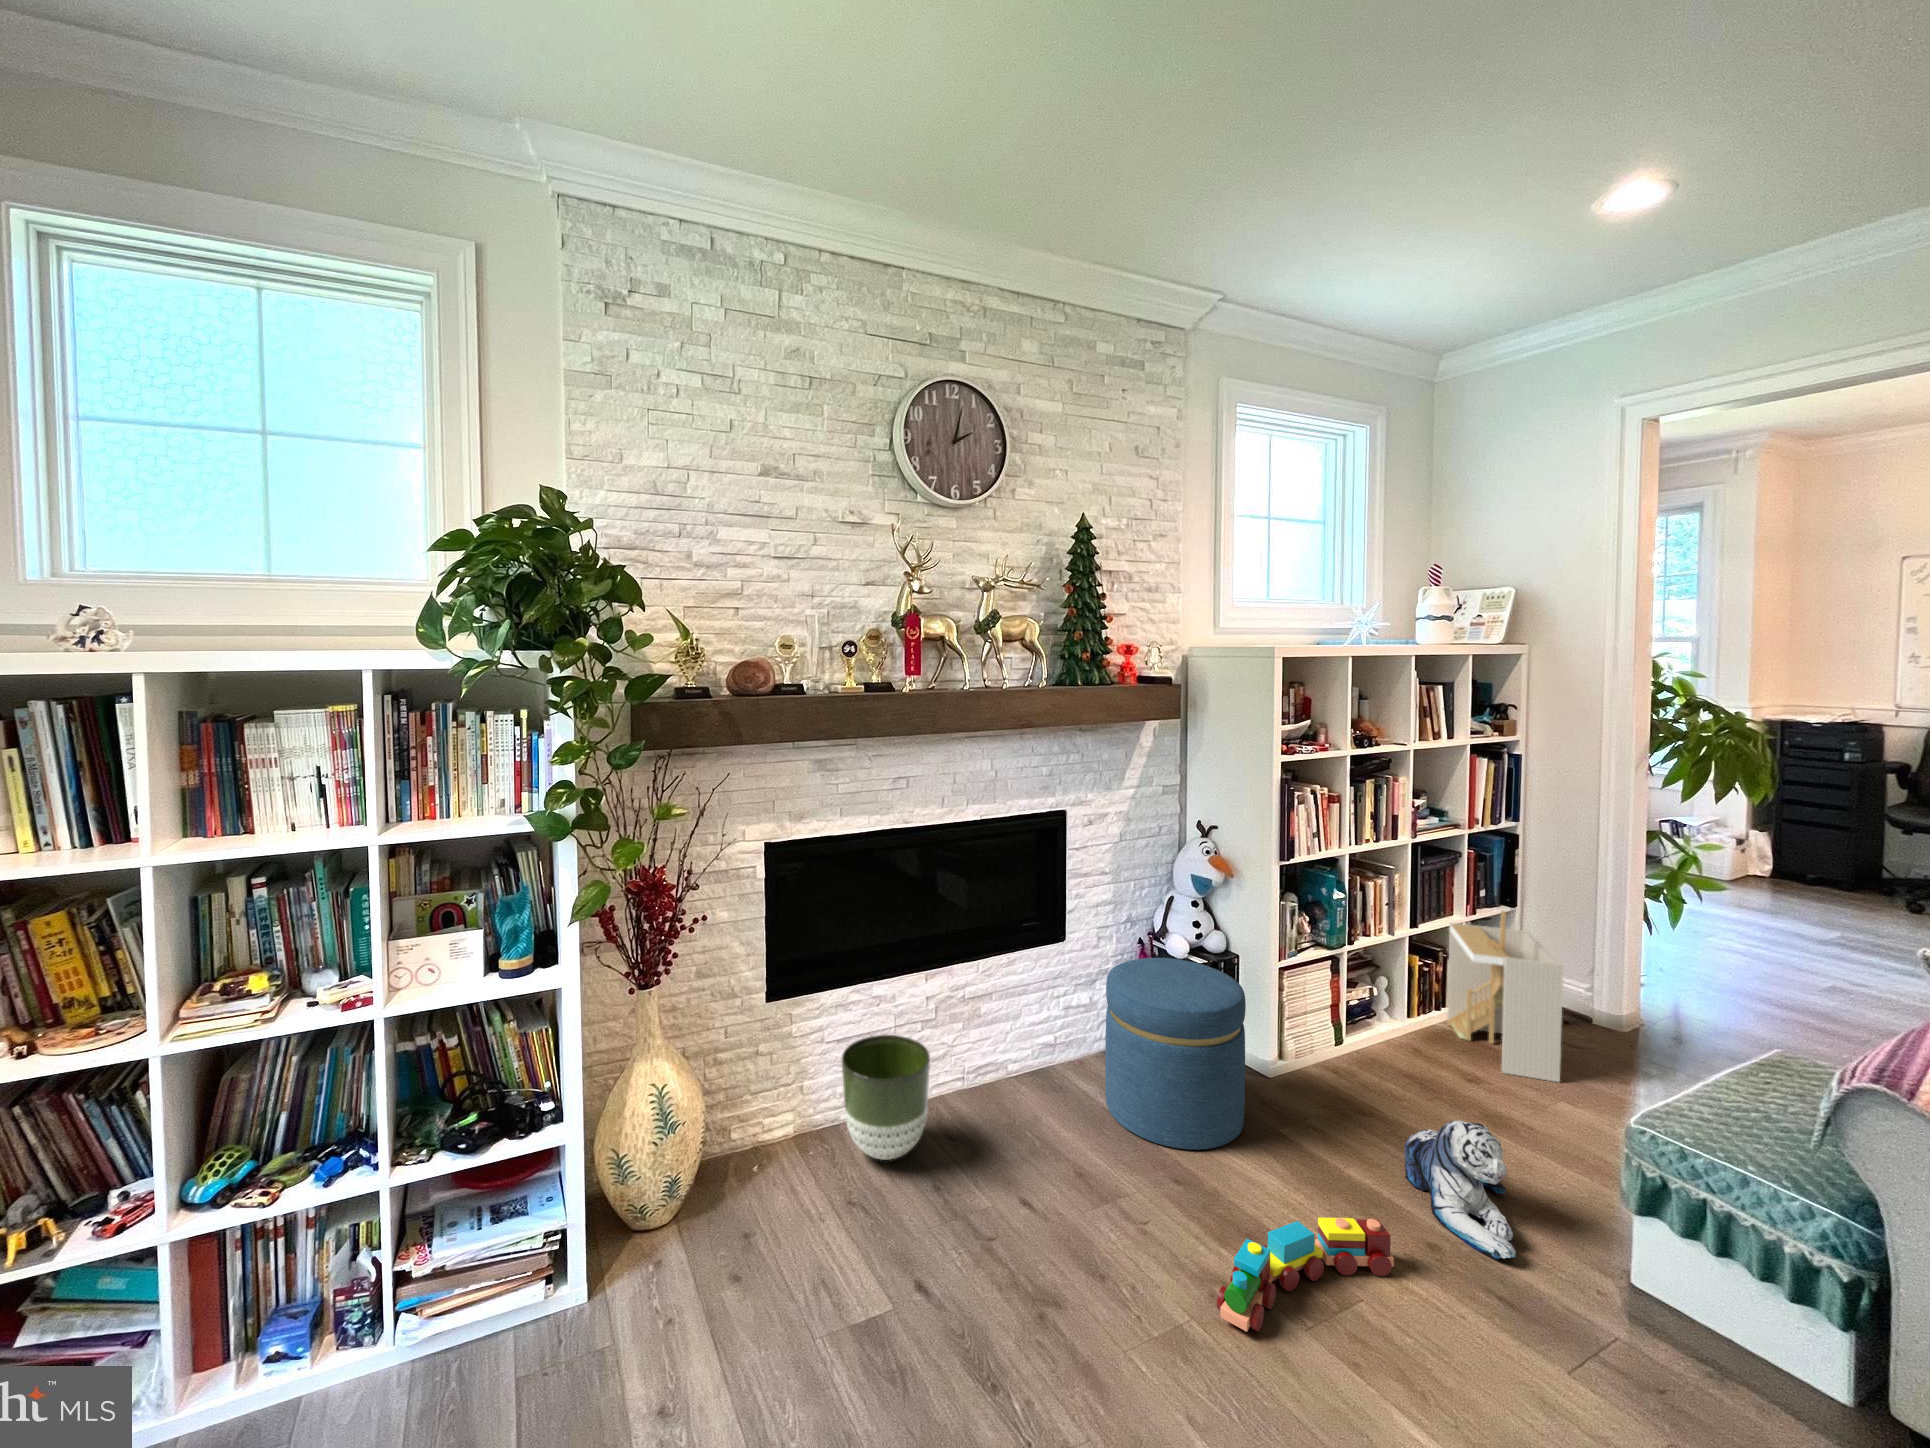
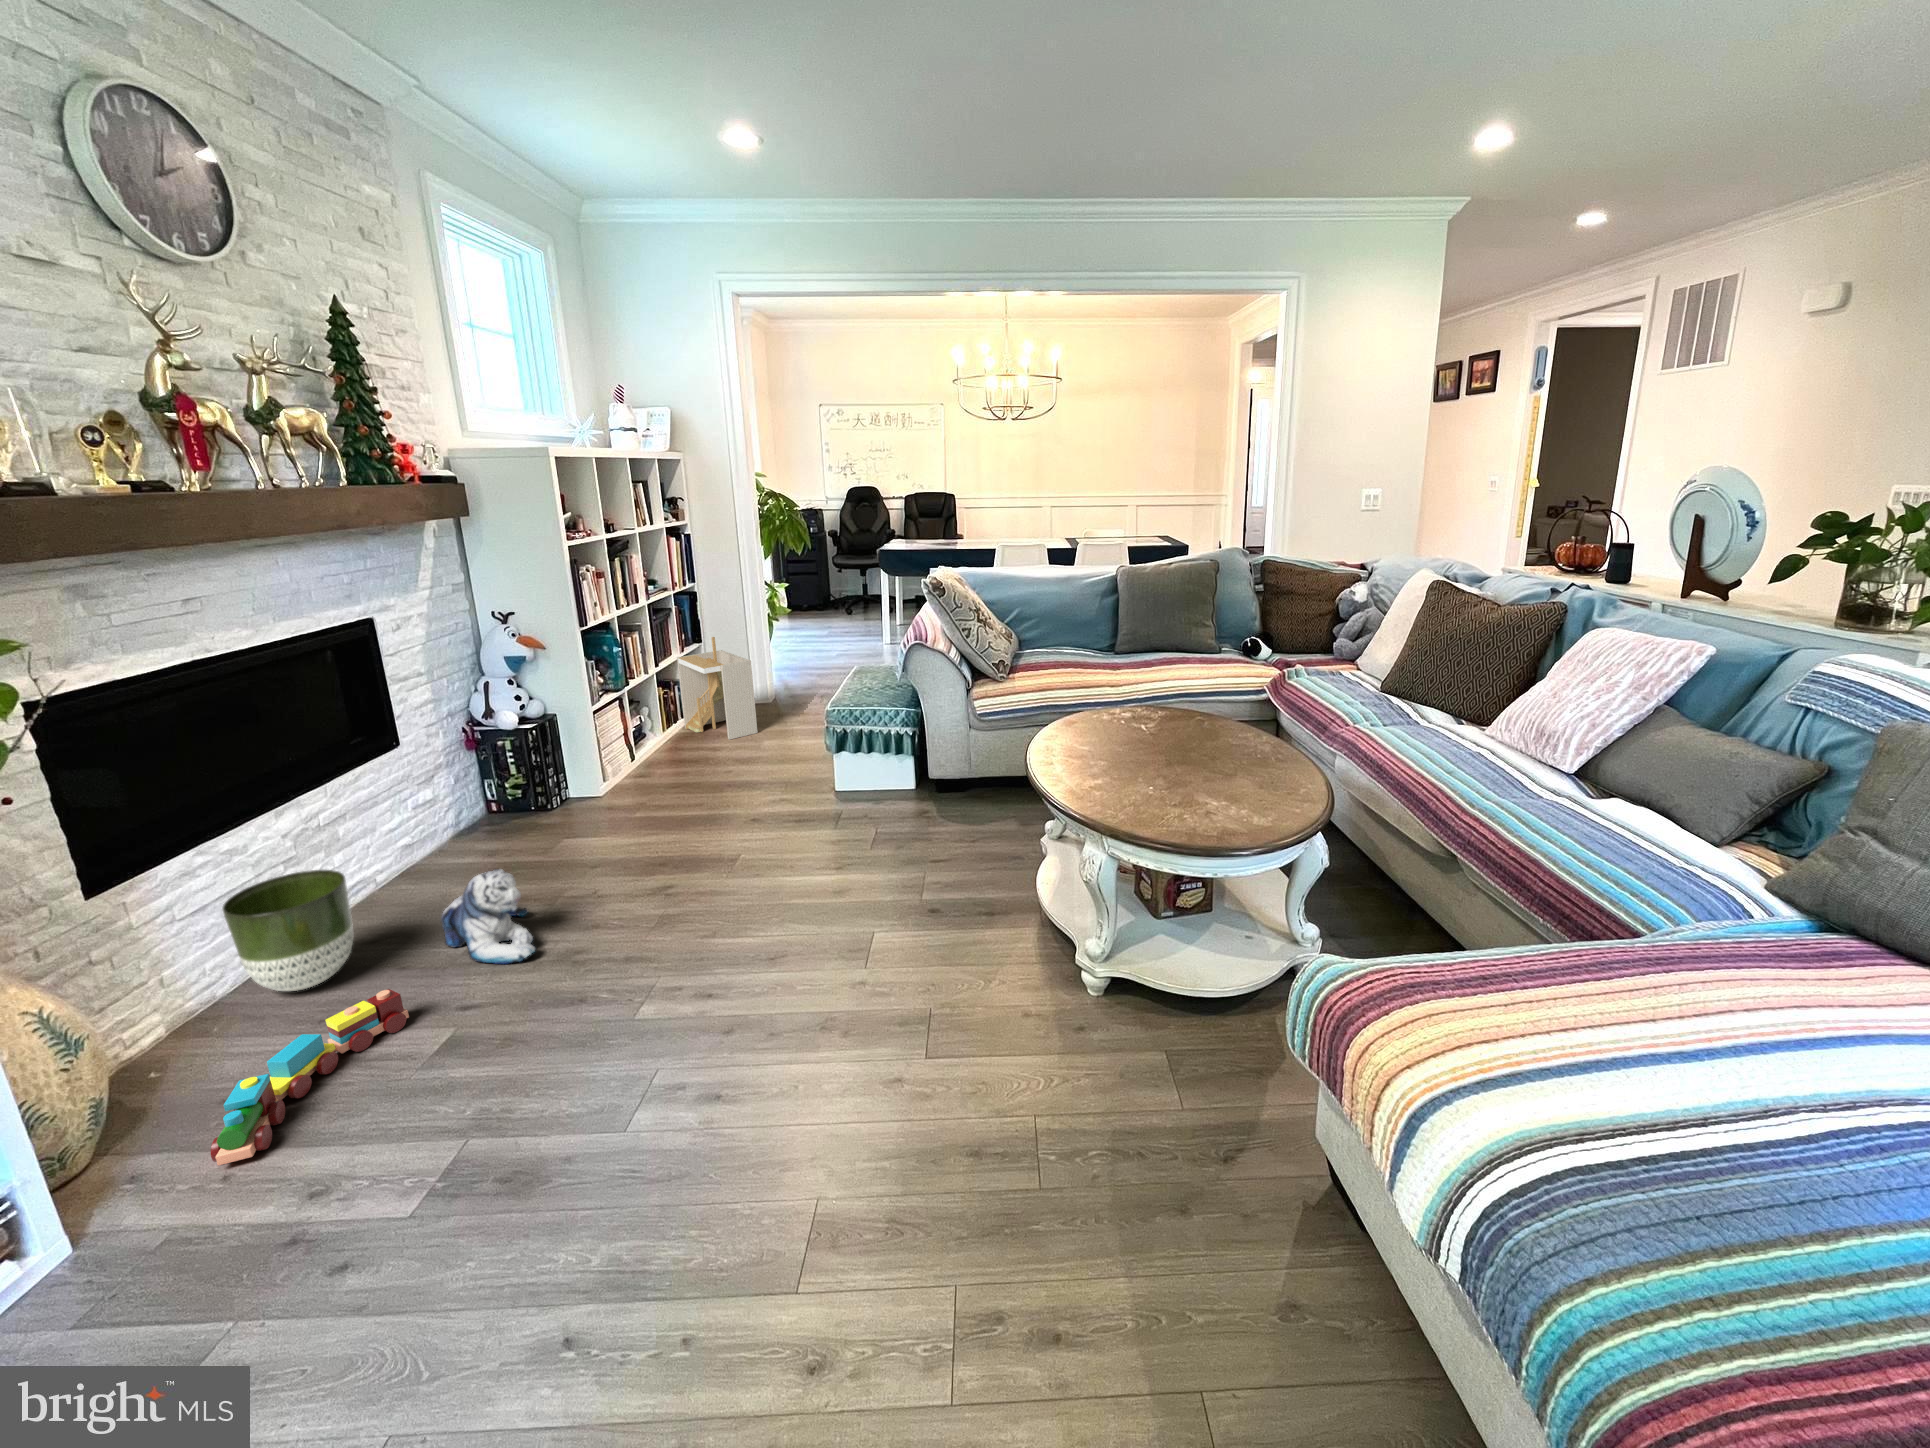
ottoman: present [1105,958,1246,1150] -> none [469,723,609,864]
plush toy: present [1404,1121,1516,1259] -> present [441,869,535,964]
toy train: present [1217,1217,1394,1332] -> present [211,989,409,1166]

